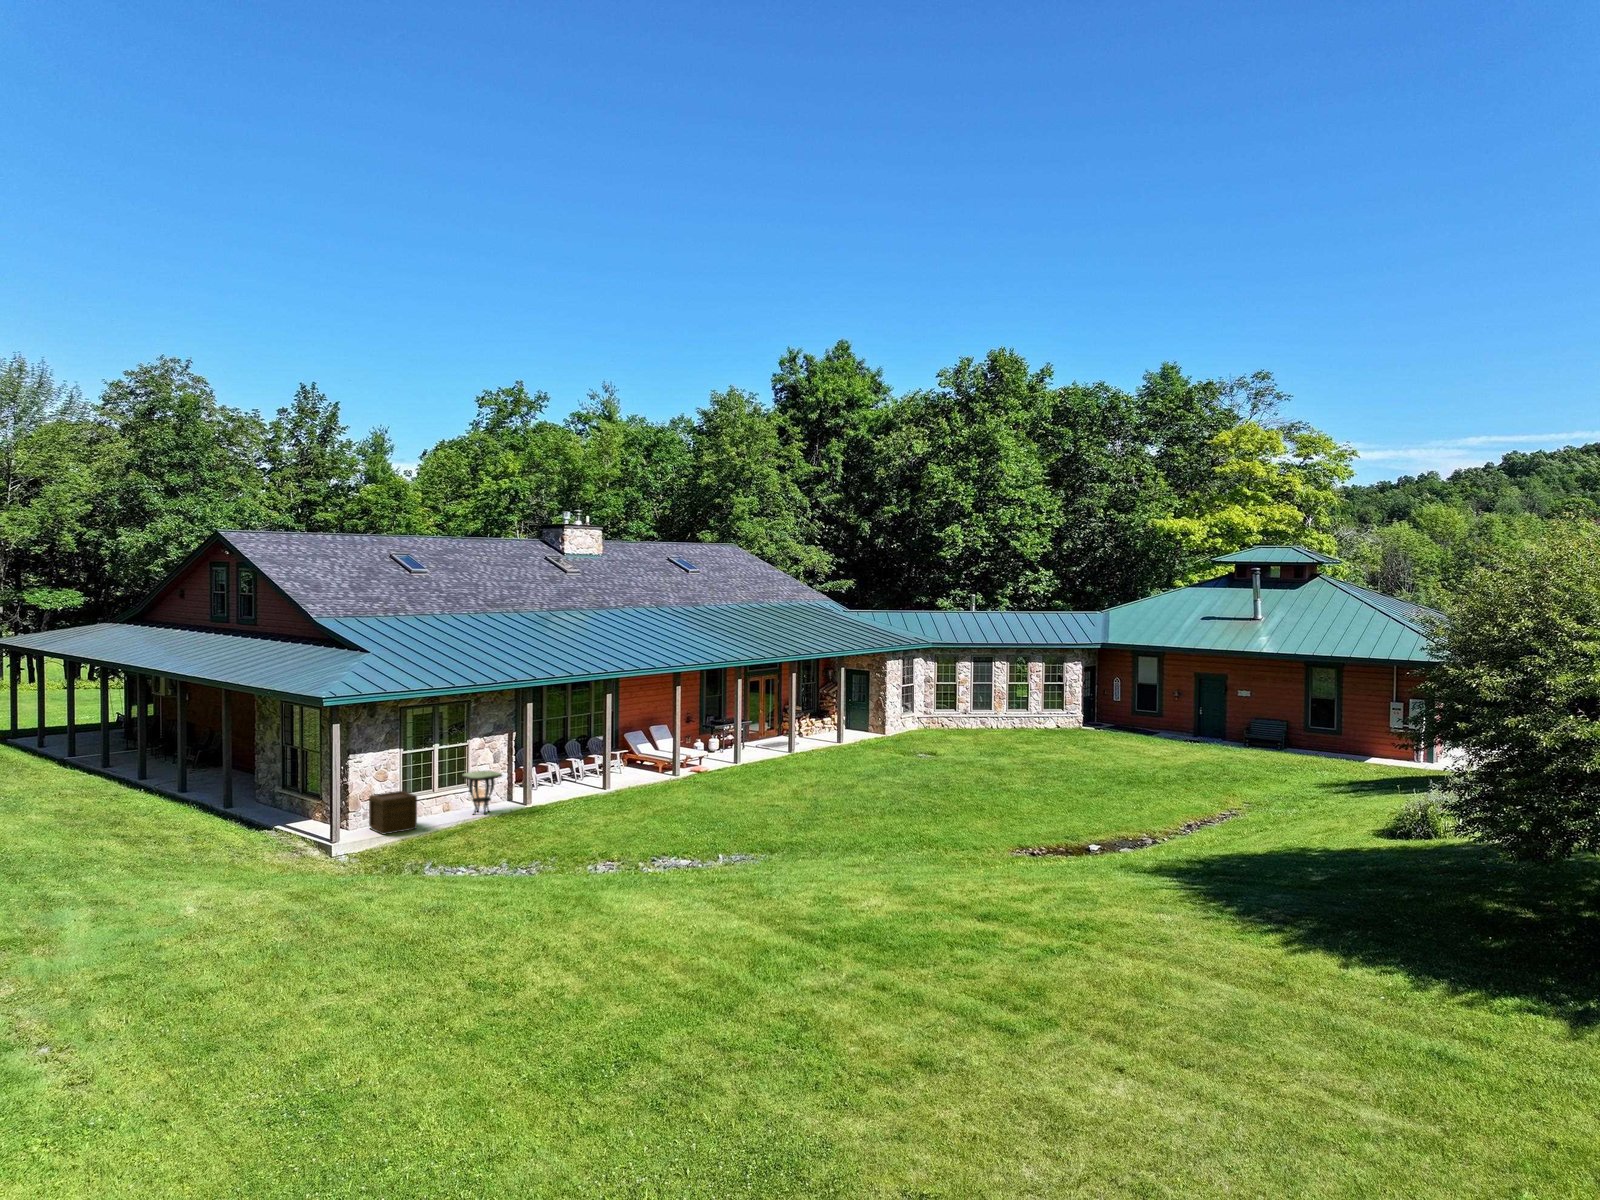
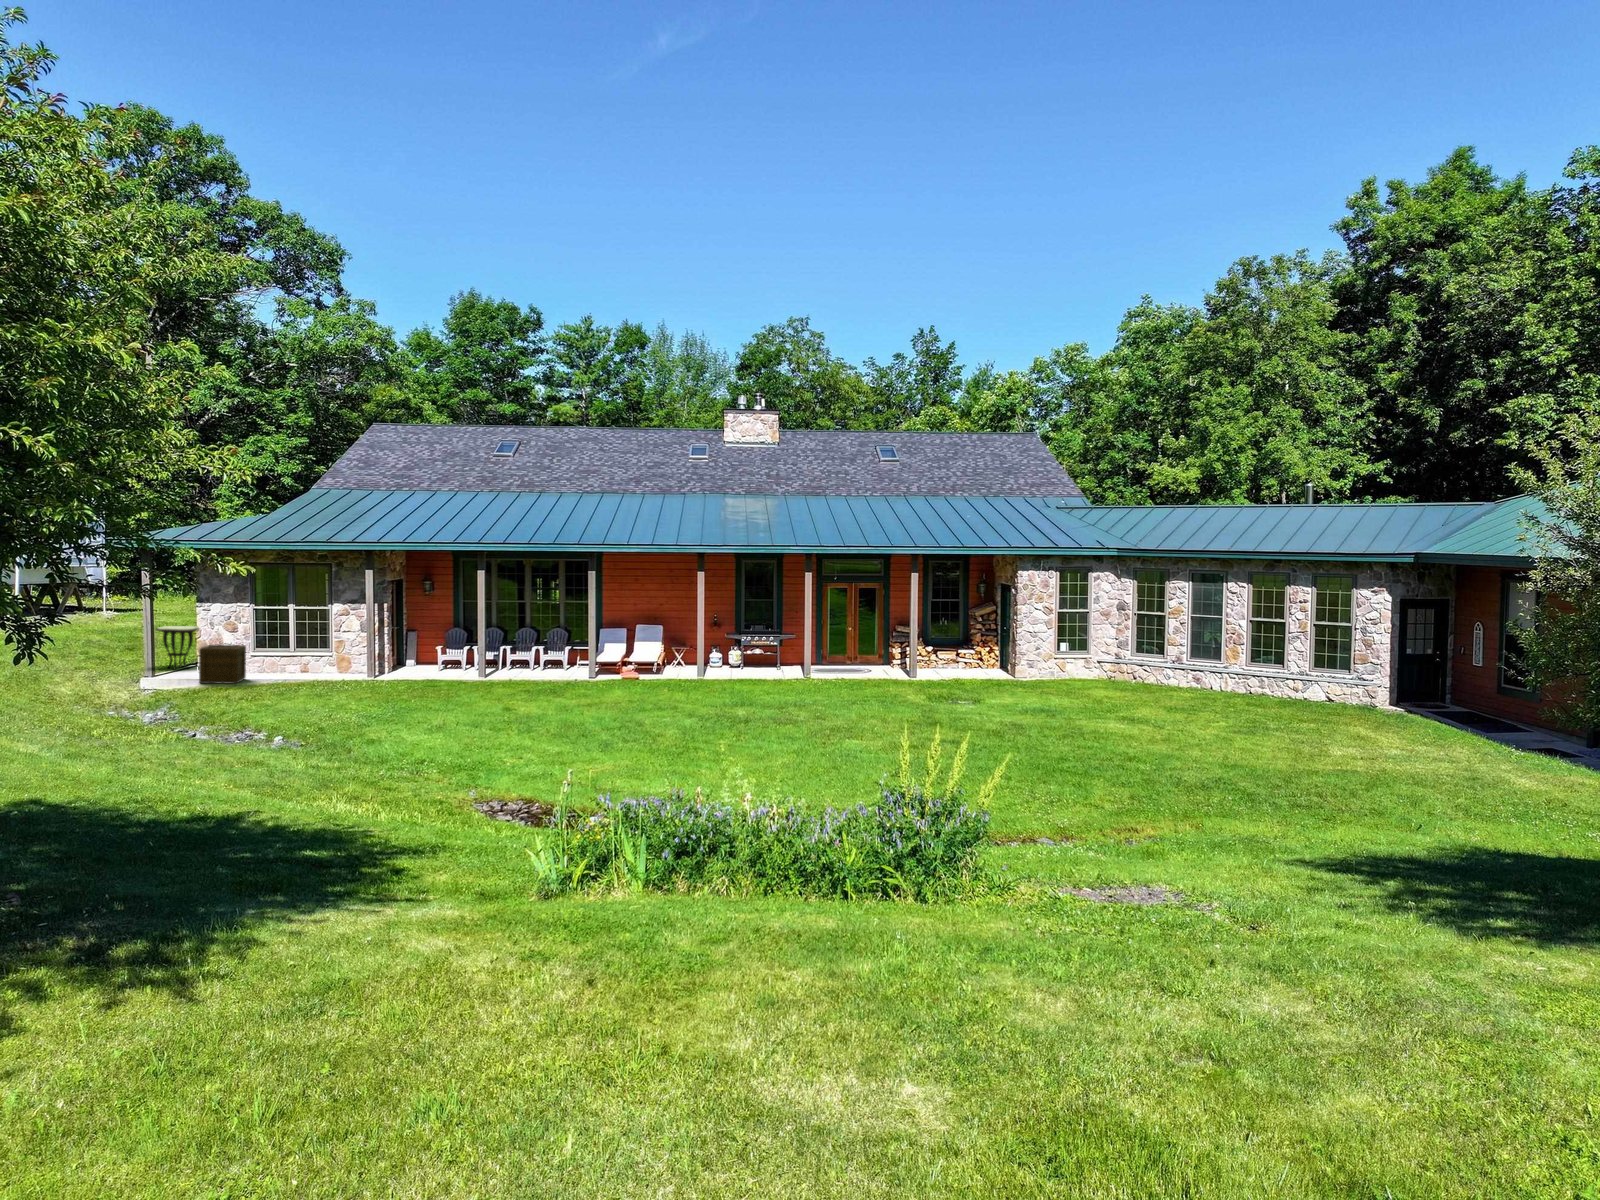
side table: present [461,771,502,815] -> present [156,626,199,669]

